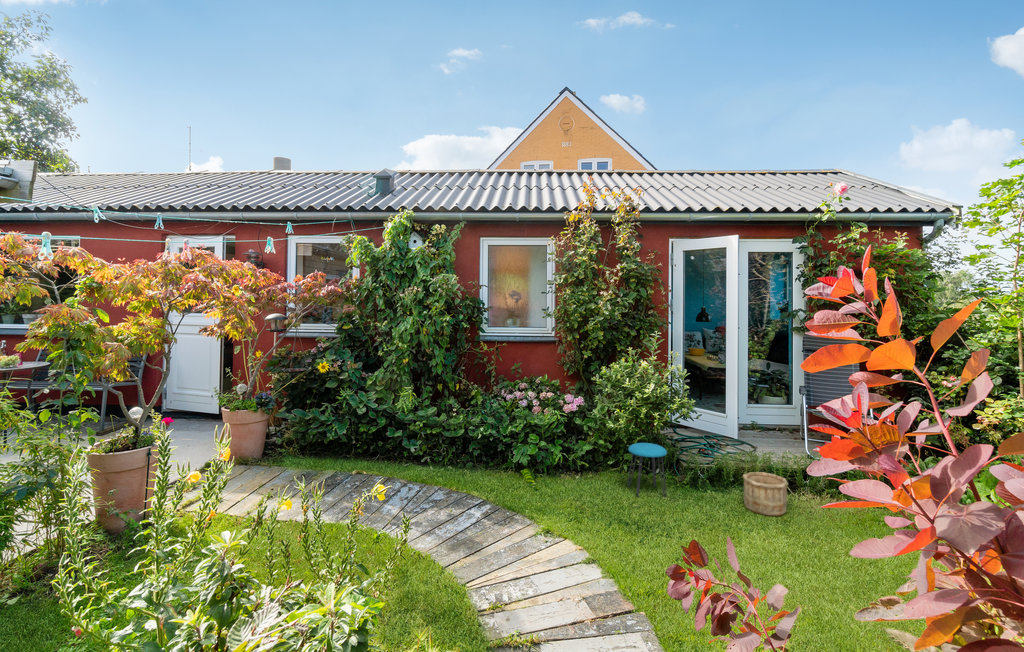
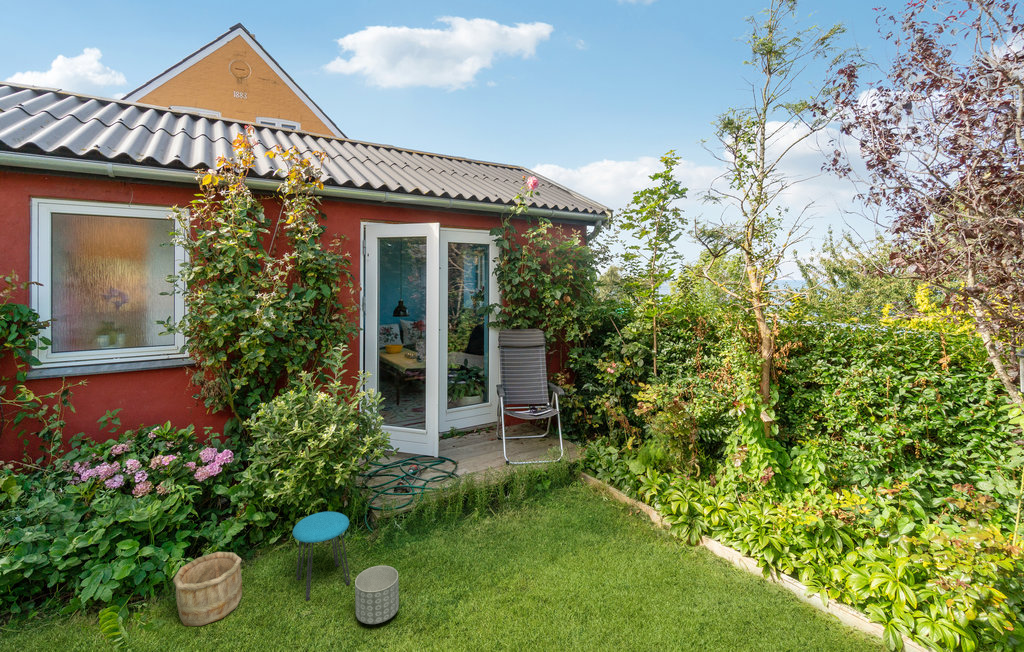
wooden bucket: present [743,472,788,516] -> present [173,552,242,626]
planter: none [674,481,706,518] -> present [355,566,399,624]

